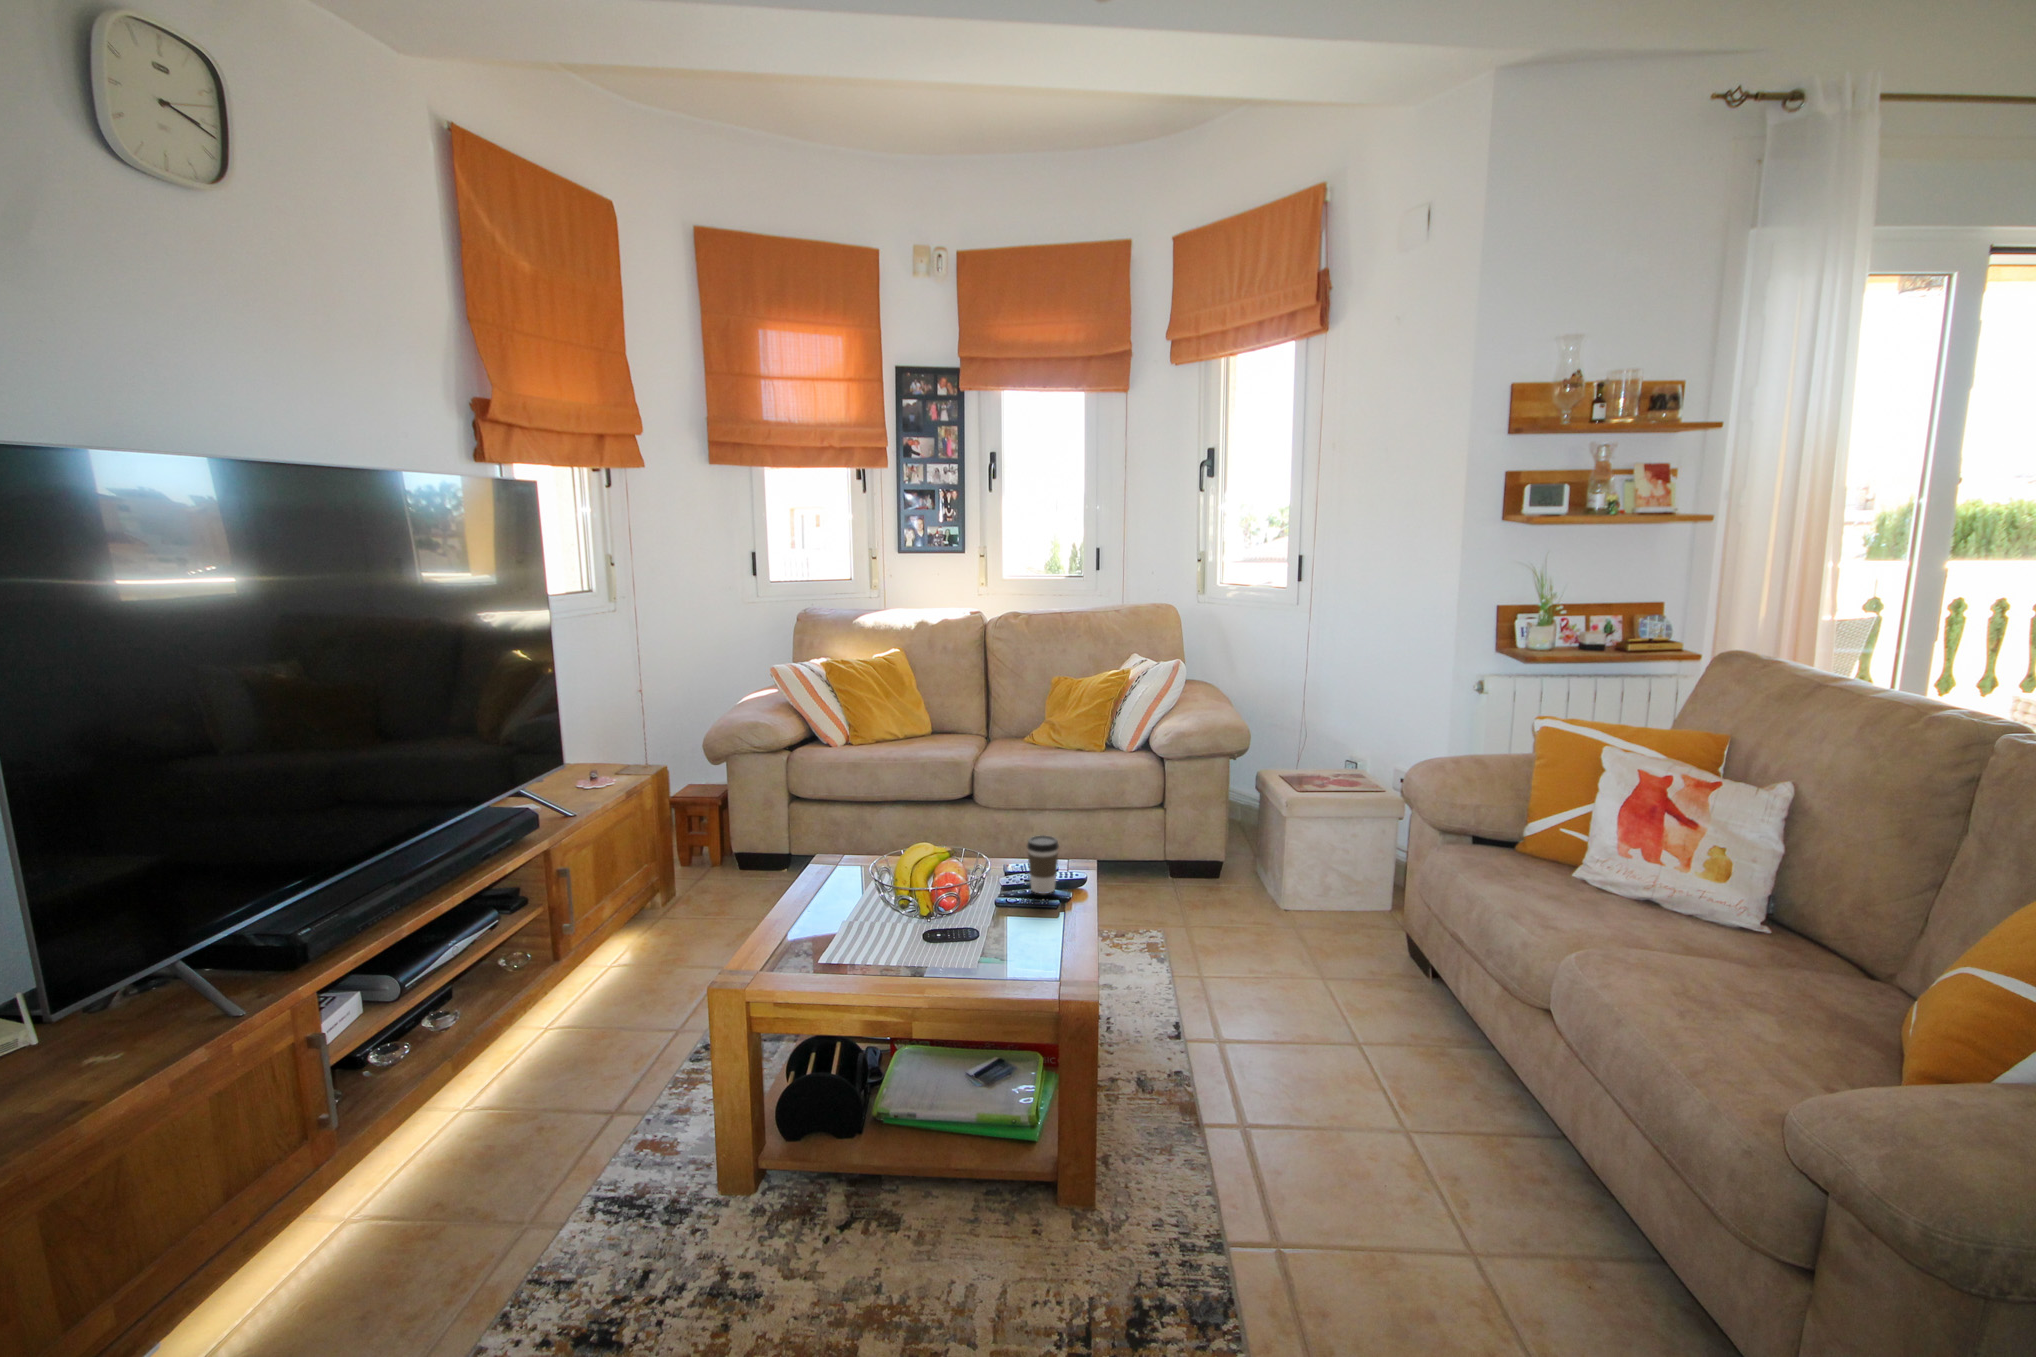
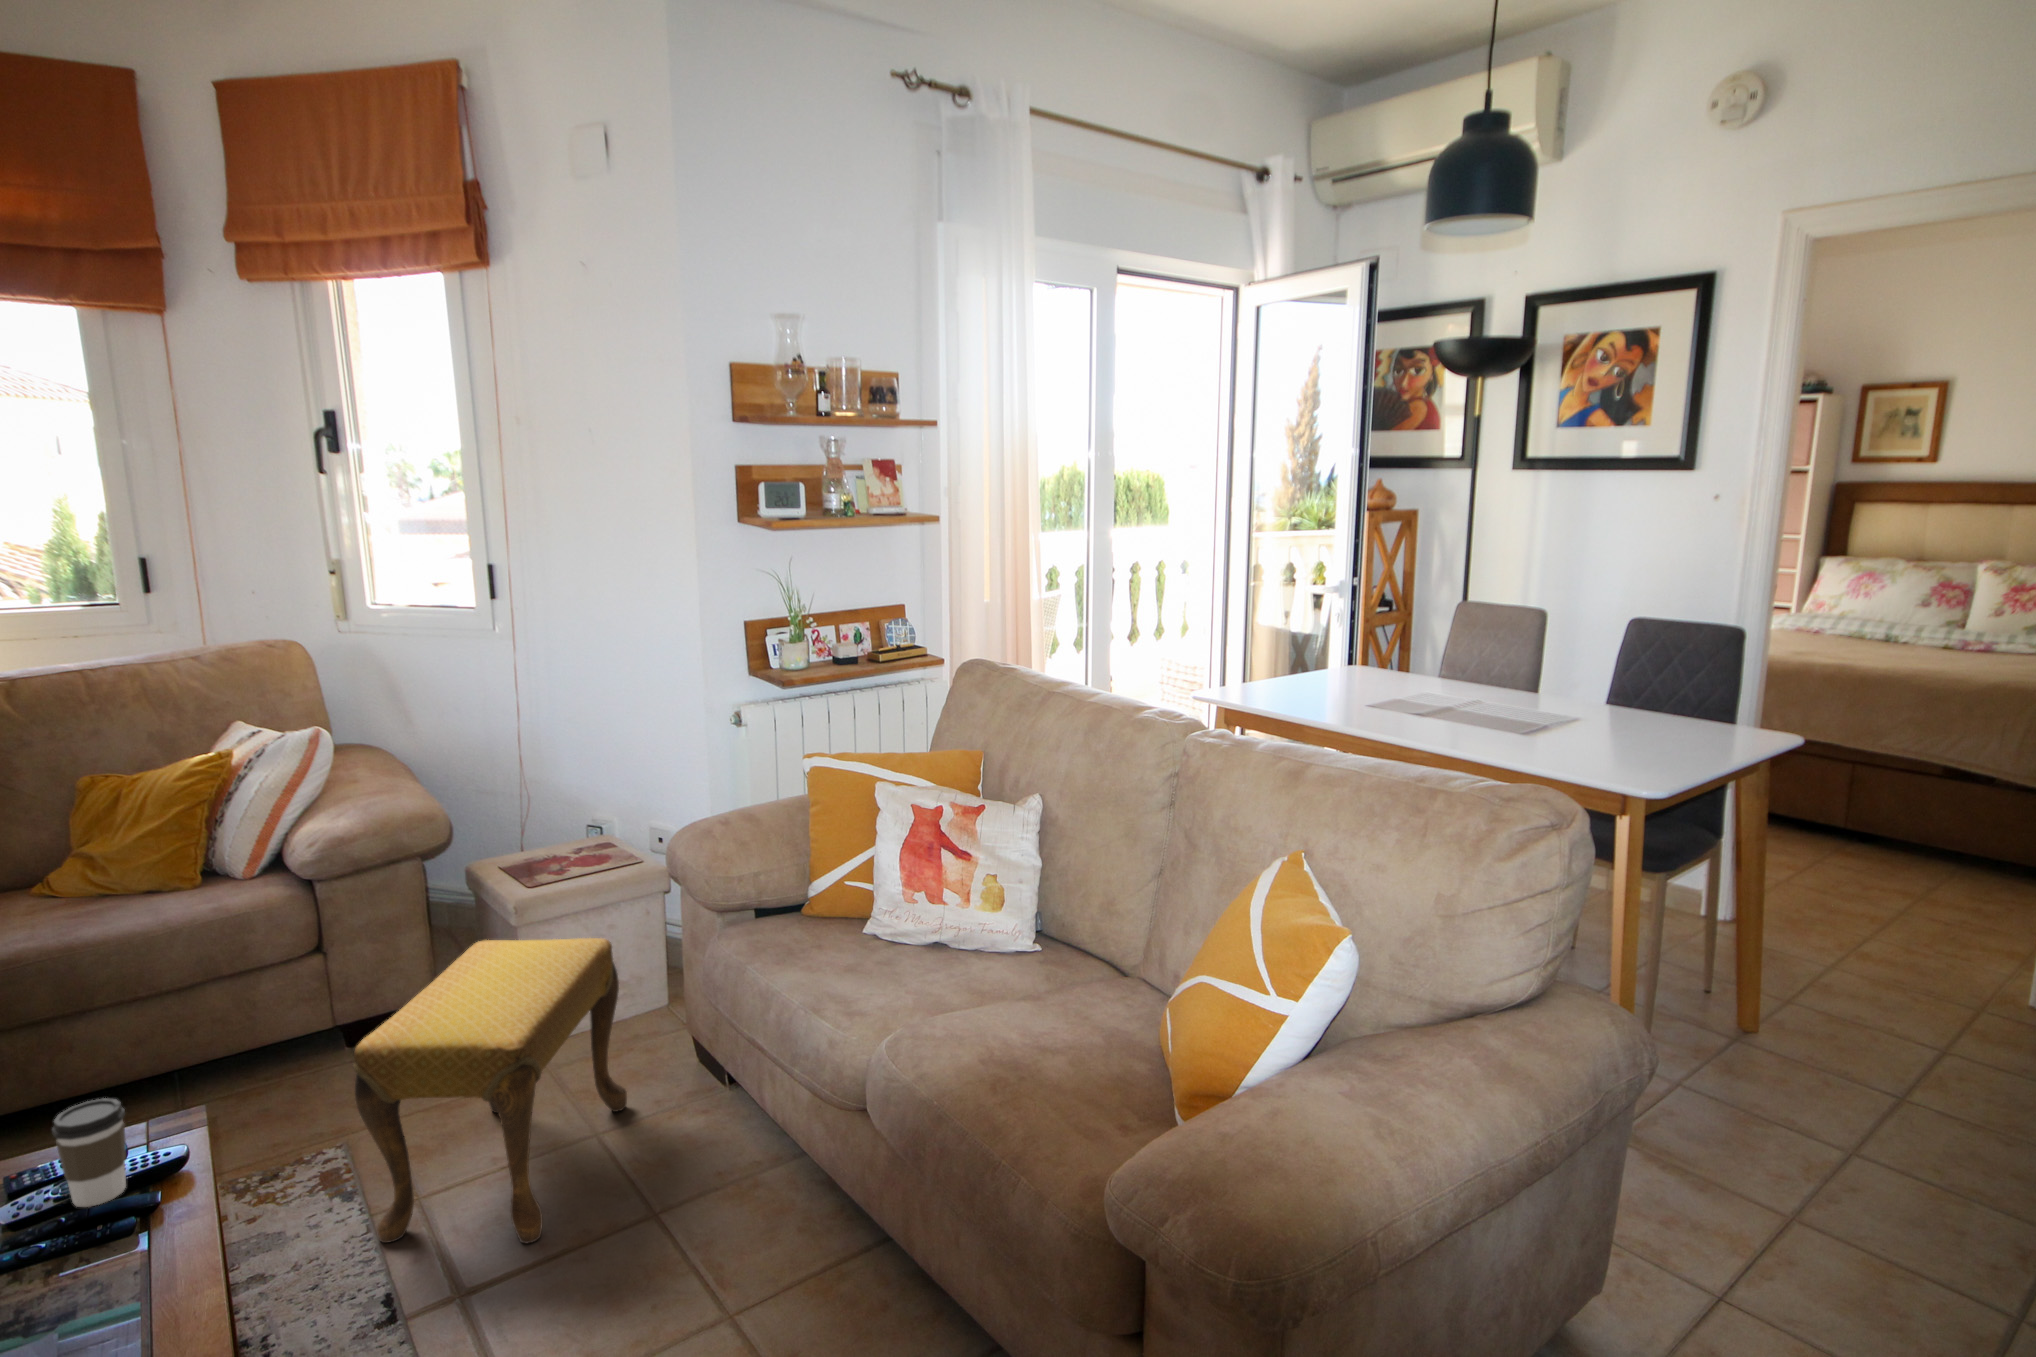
footstool: none [1173,815,1354,1027] -> present [353,938,627,1243]

